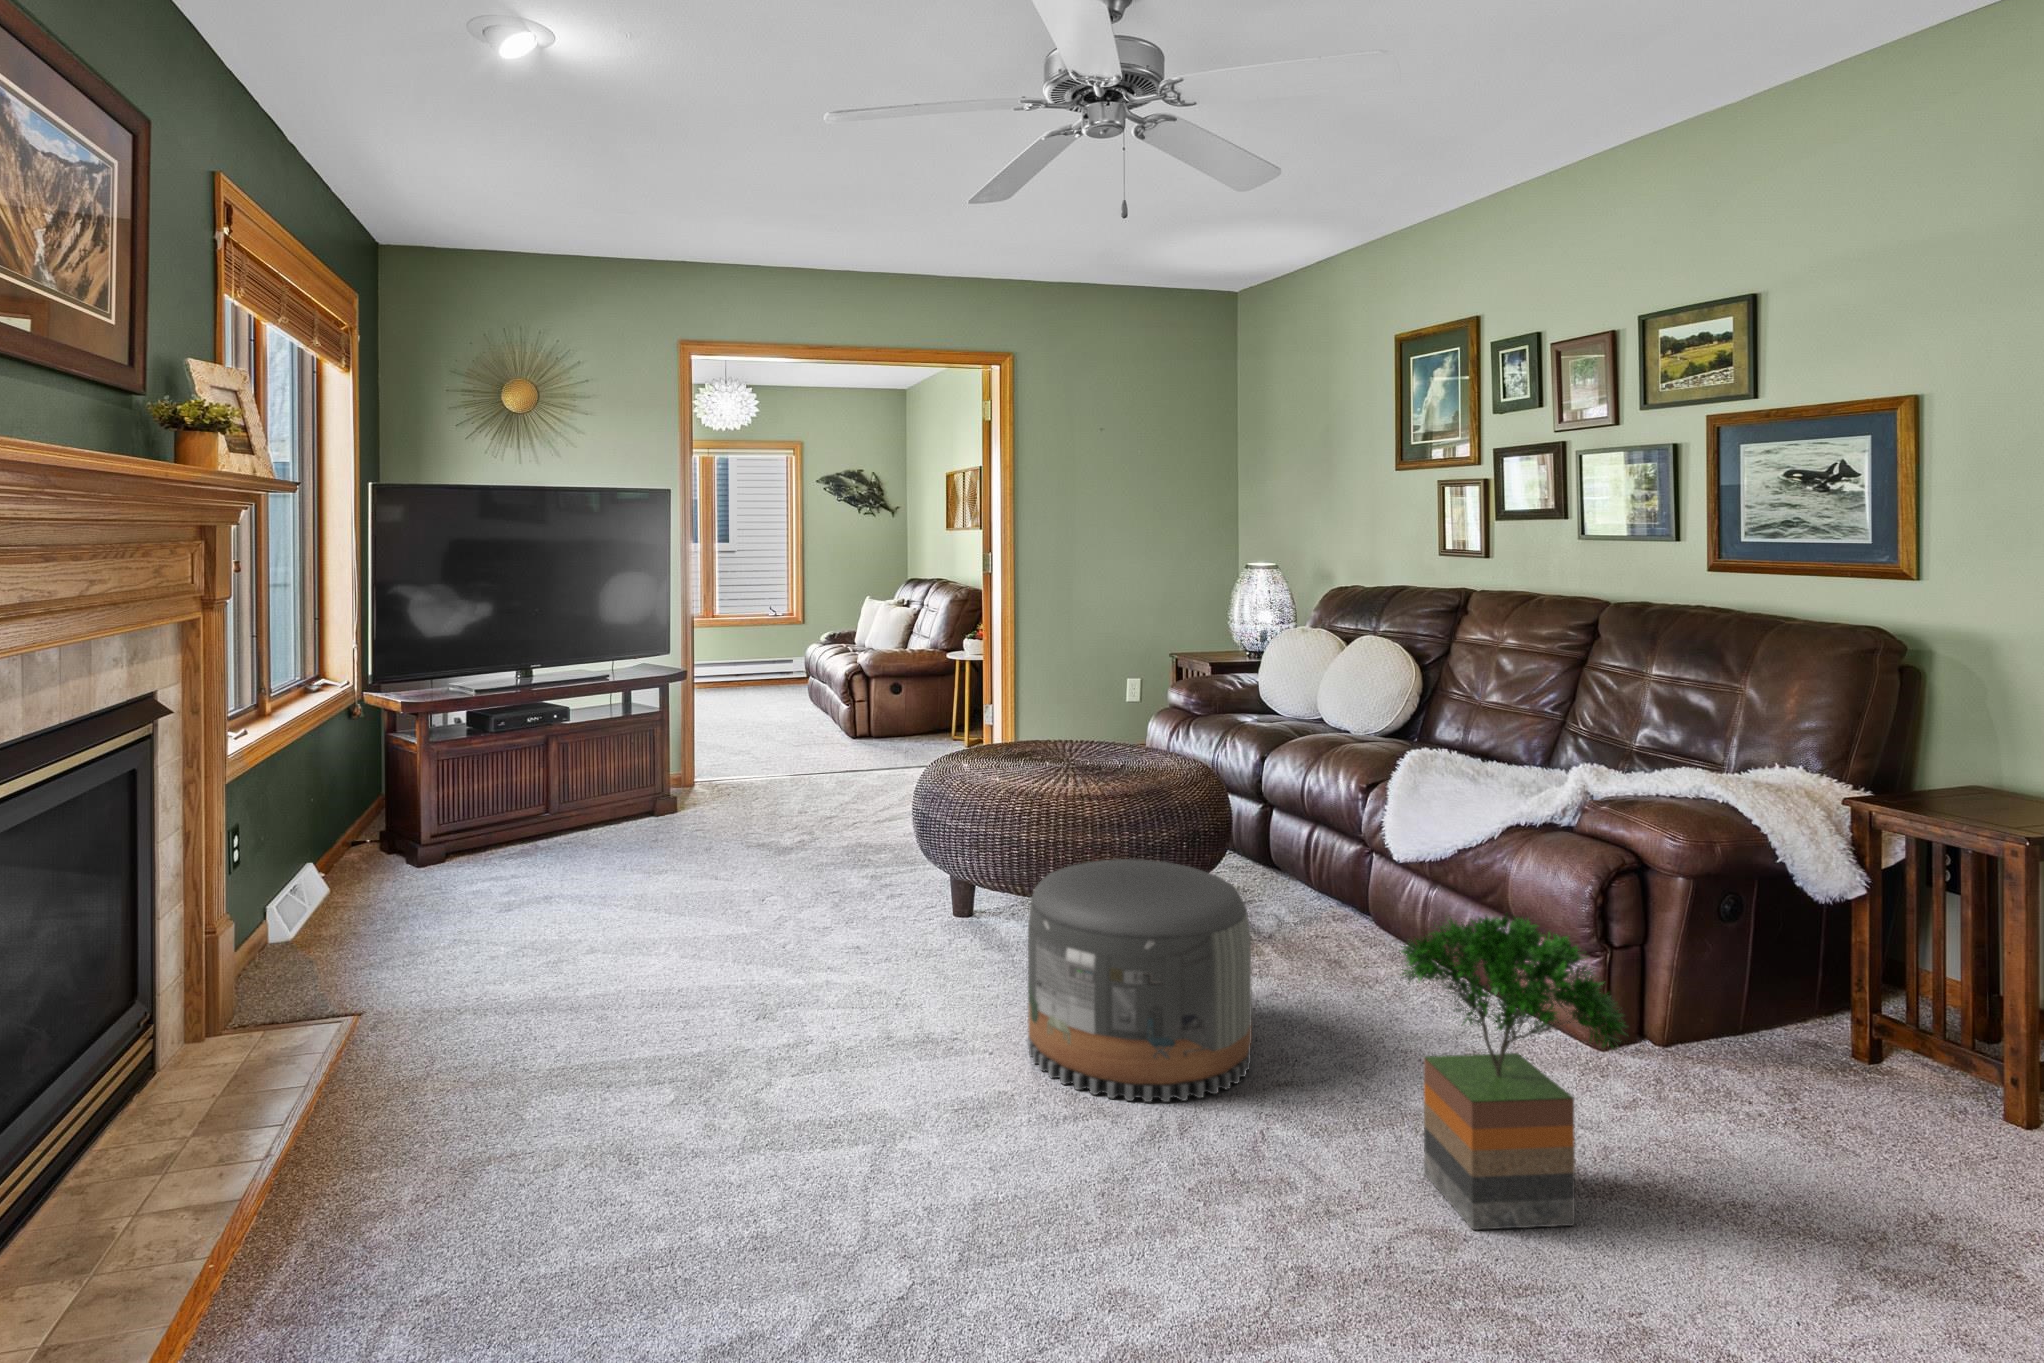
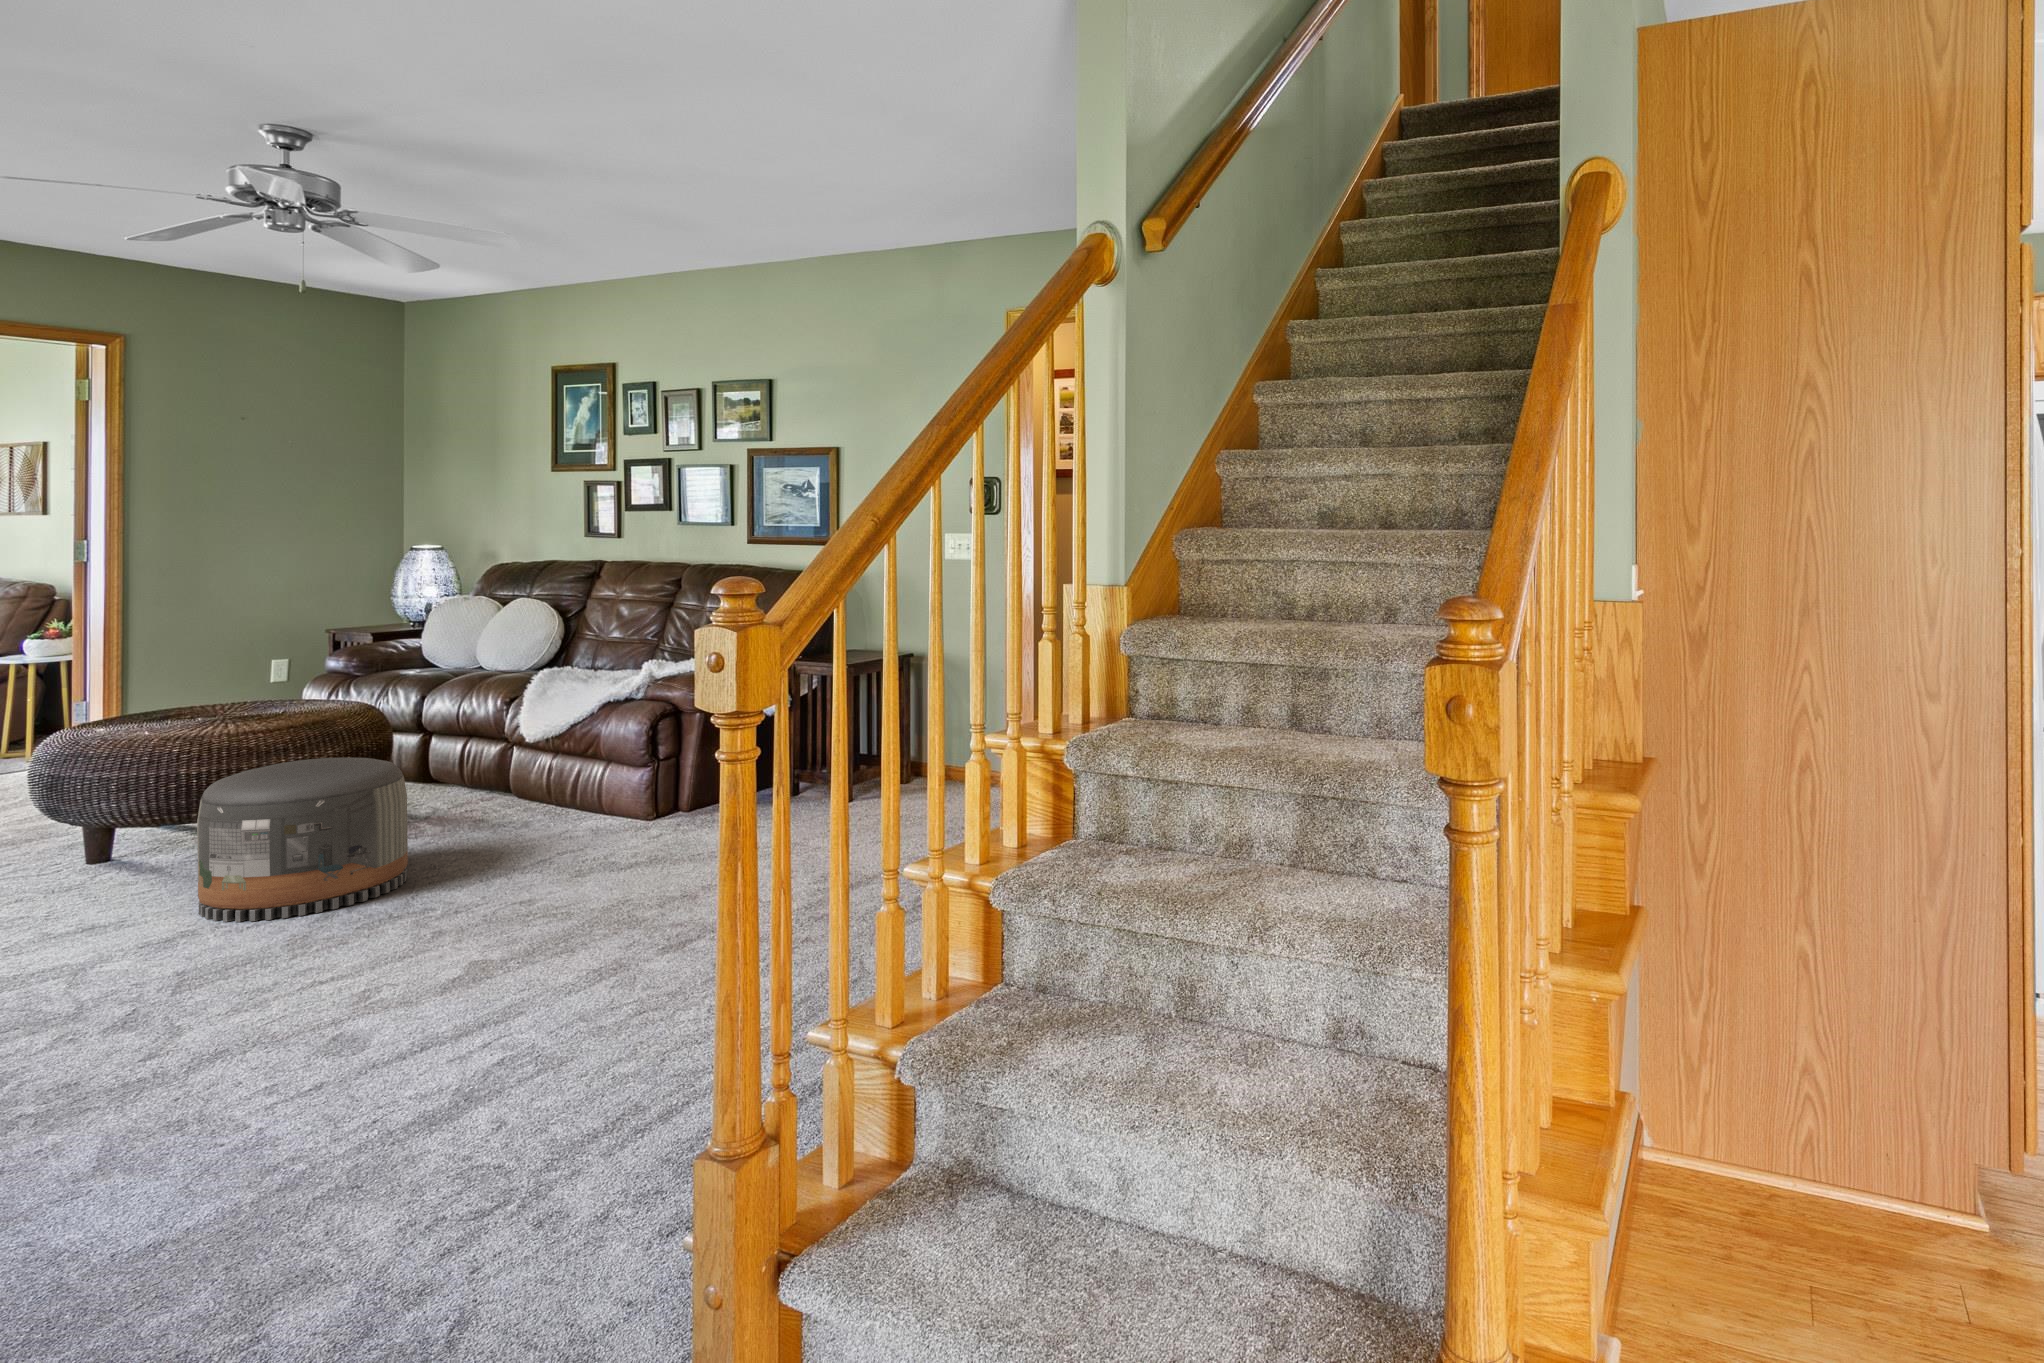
potted tree: present [1402,914,1628,1230] -> none [509,733,645,904]

